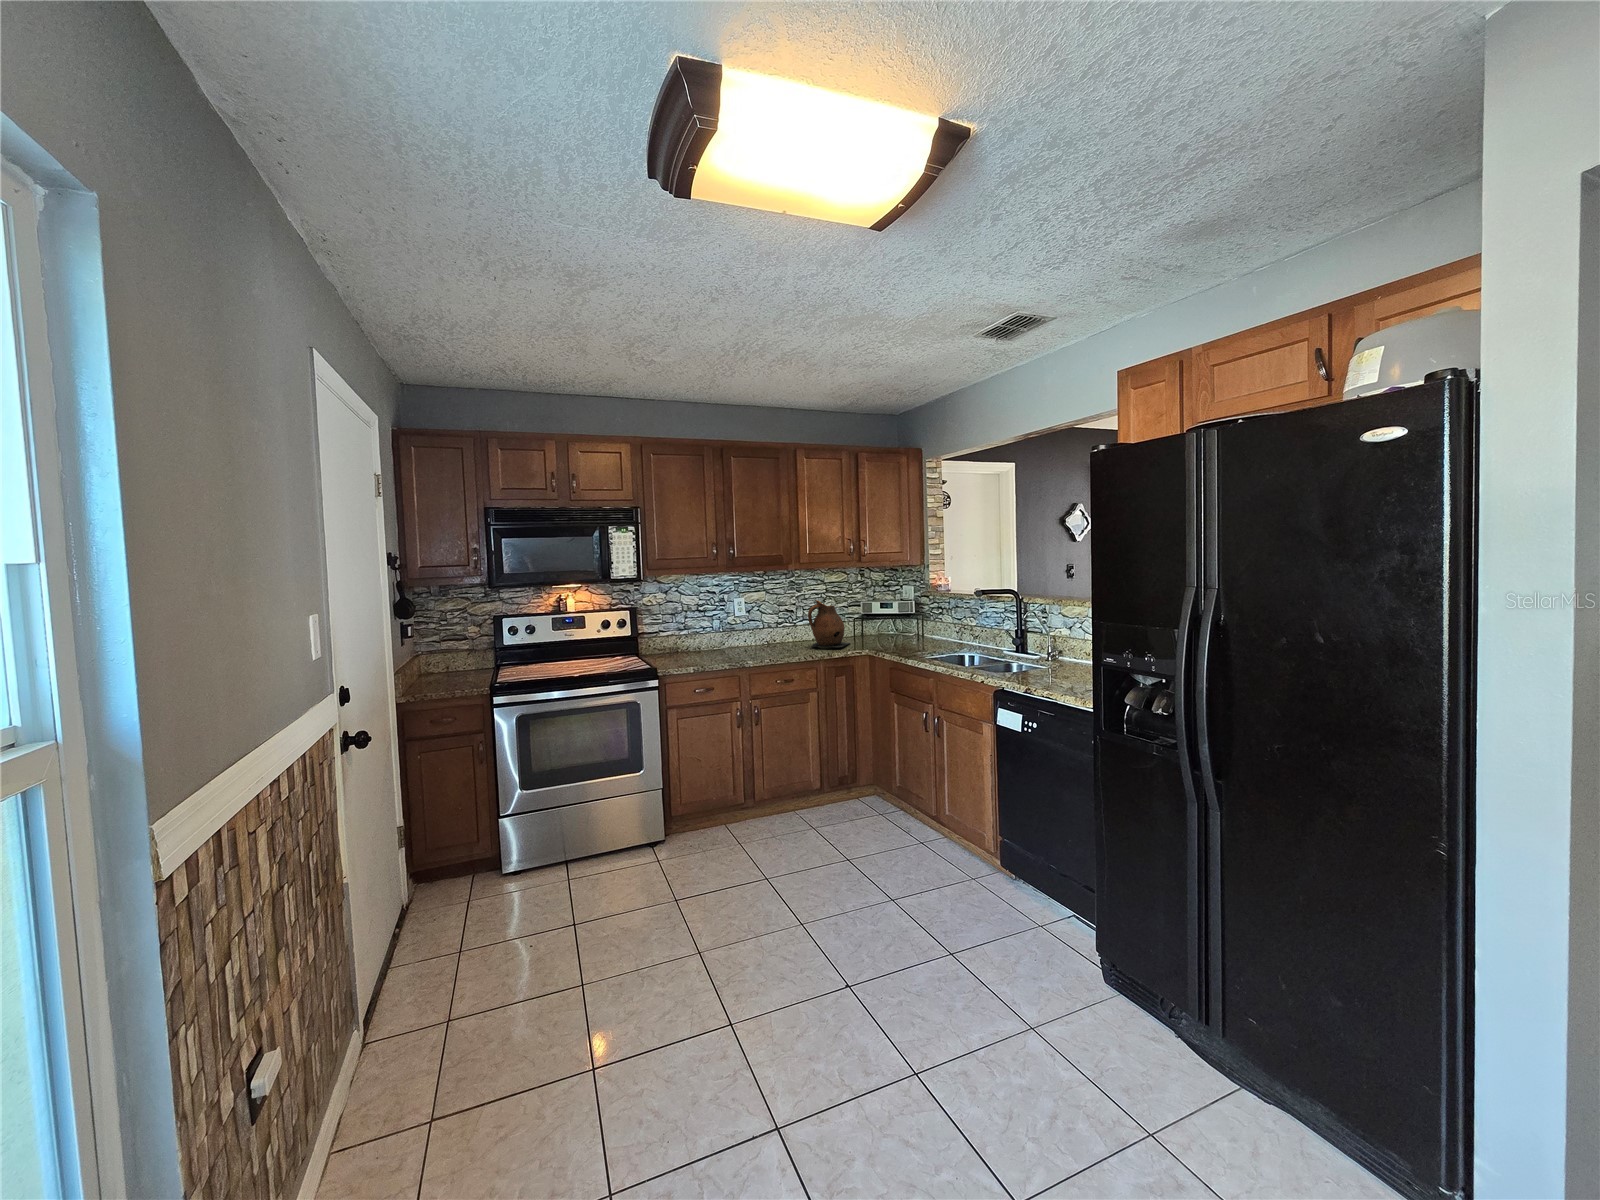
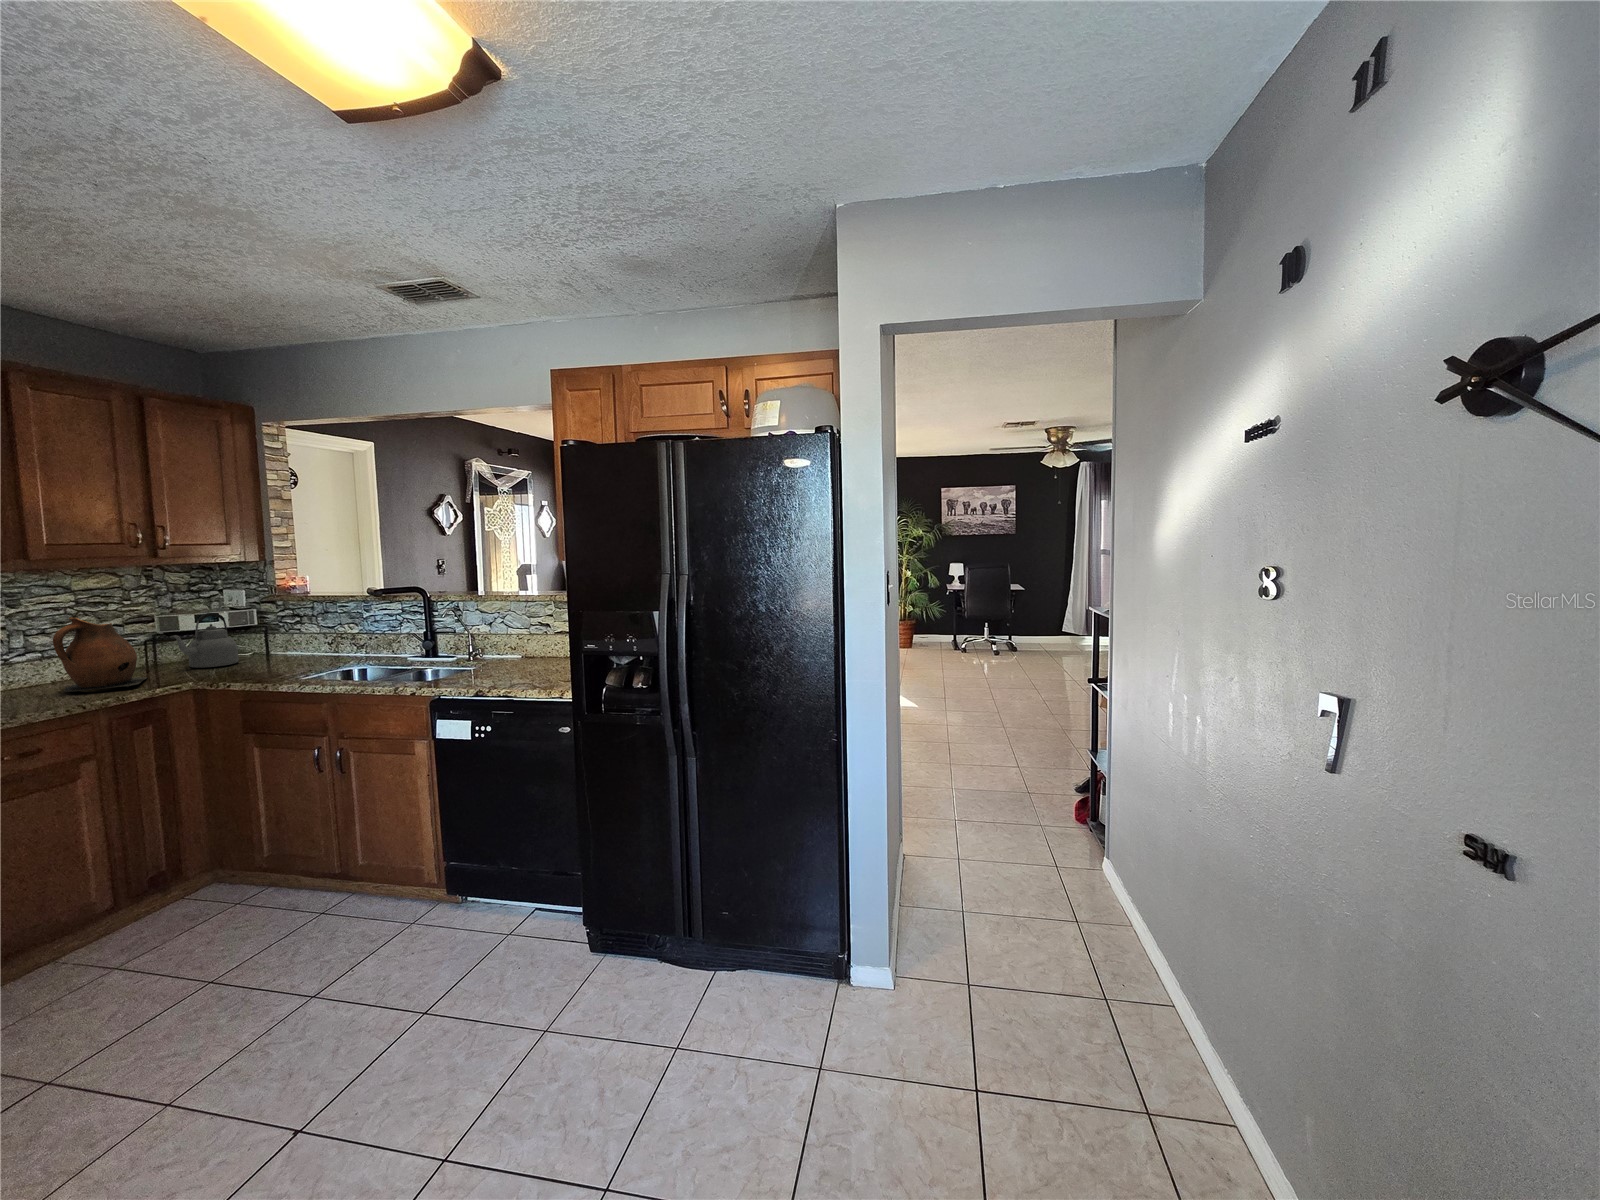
kettle: none [864,602,901,641] -> present [170,613,239,668]

